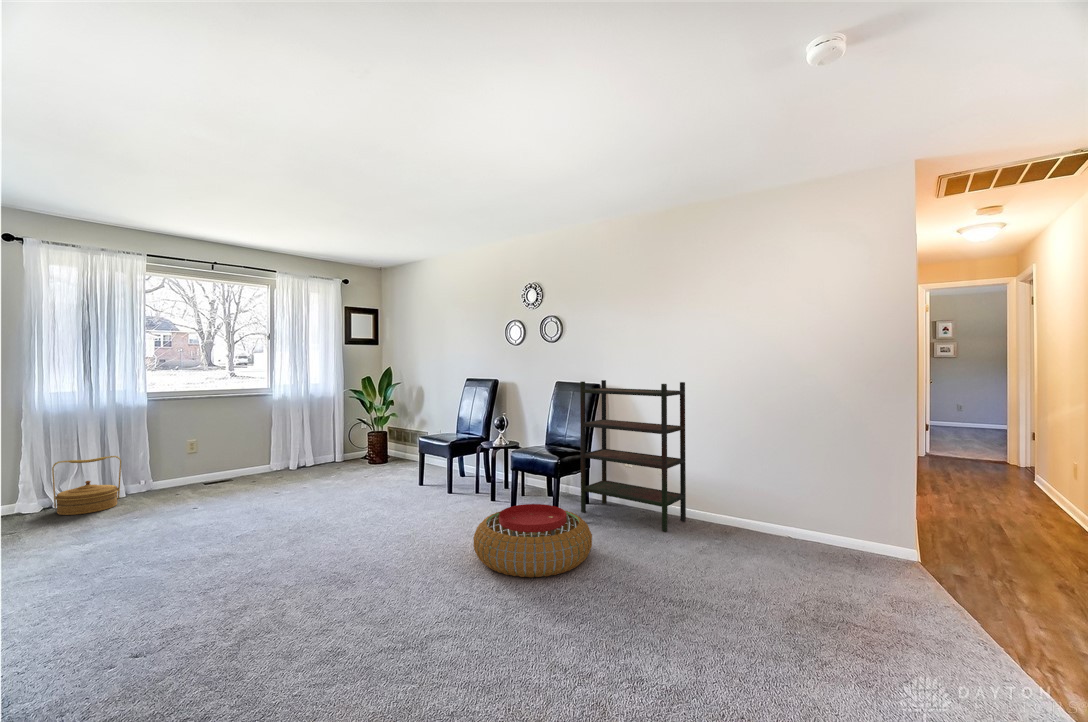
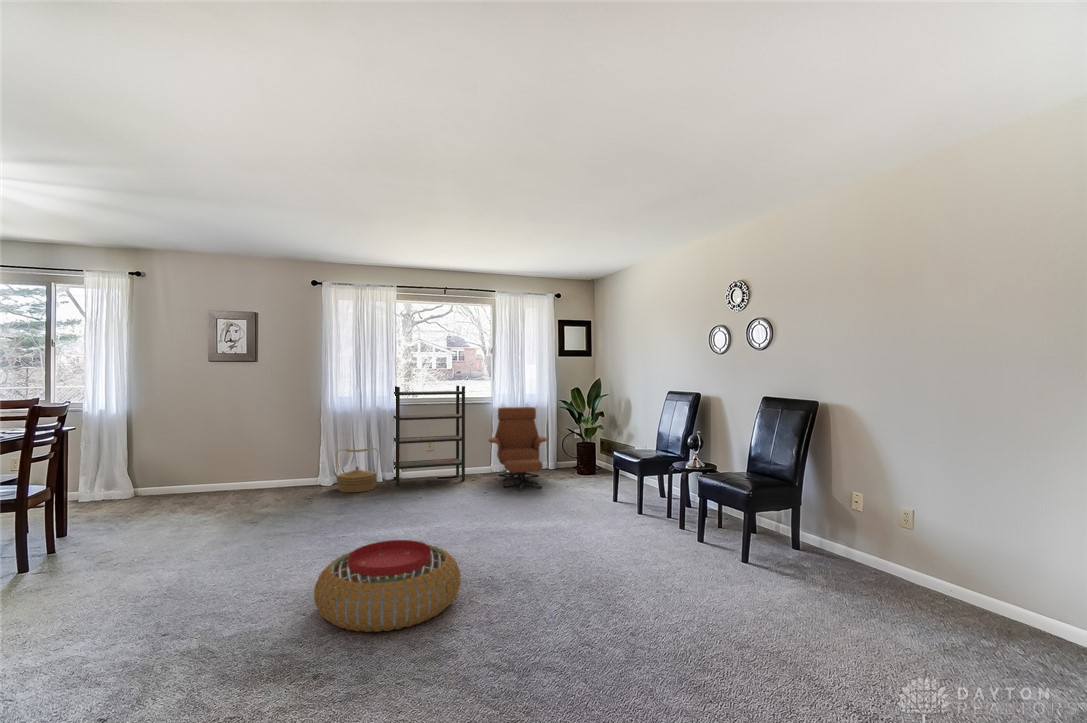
bookshelf: present [580,380,686,532] -> present [393,386,465,485]
lounge chair: none [270,398,339,486] -> present [489,407,547,491]
pouf: present [473,504,592,577] -> present [314,540,461,632]

